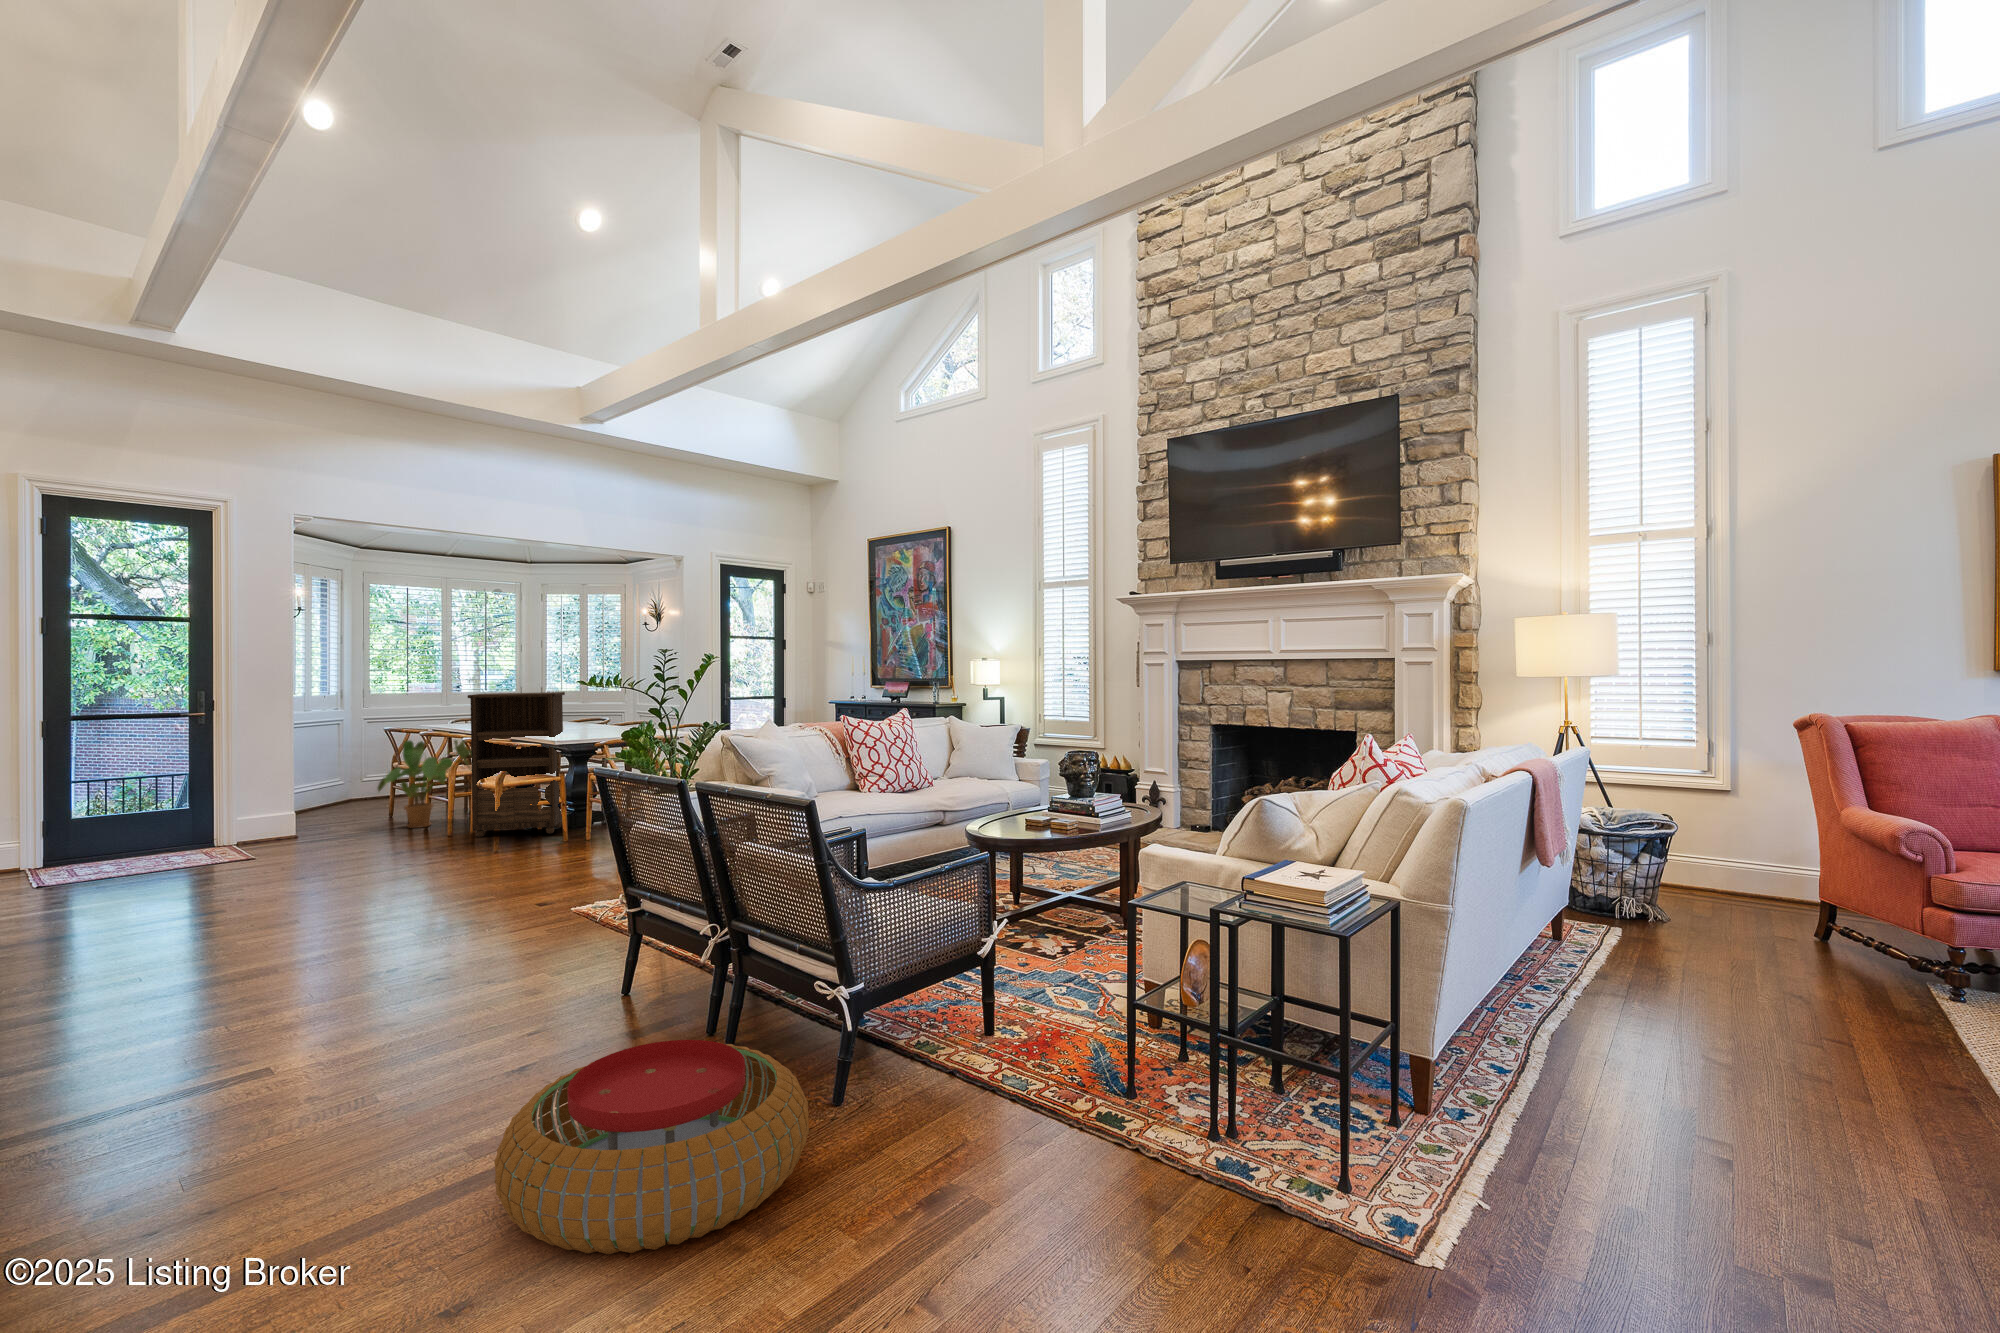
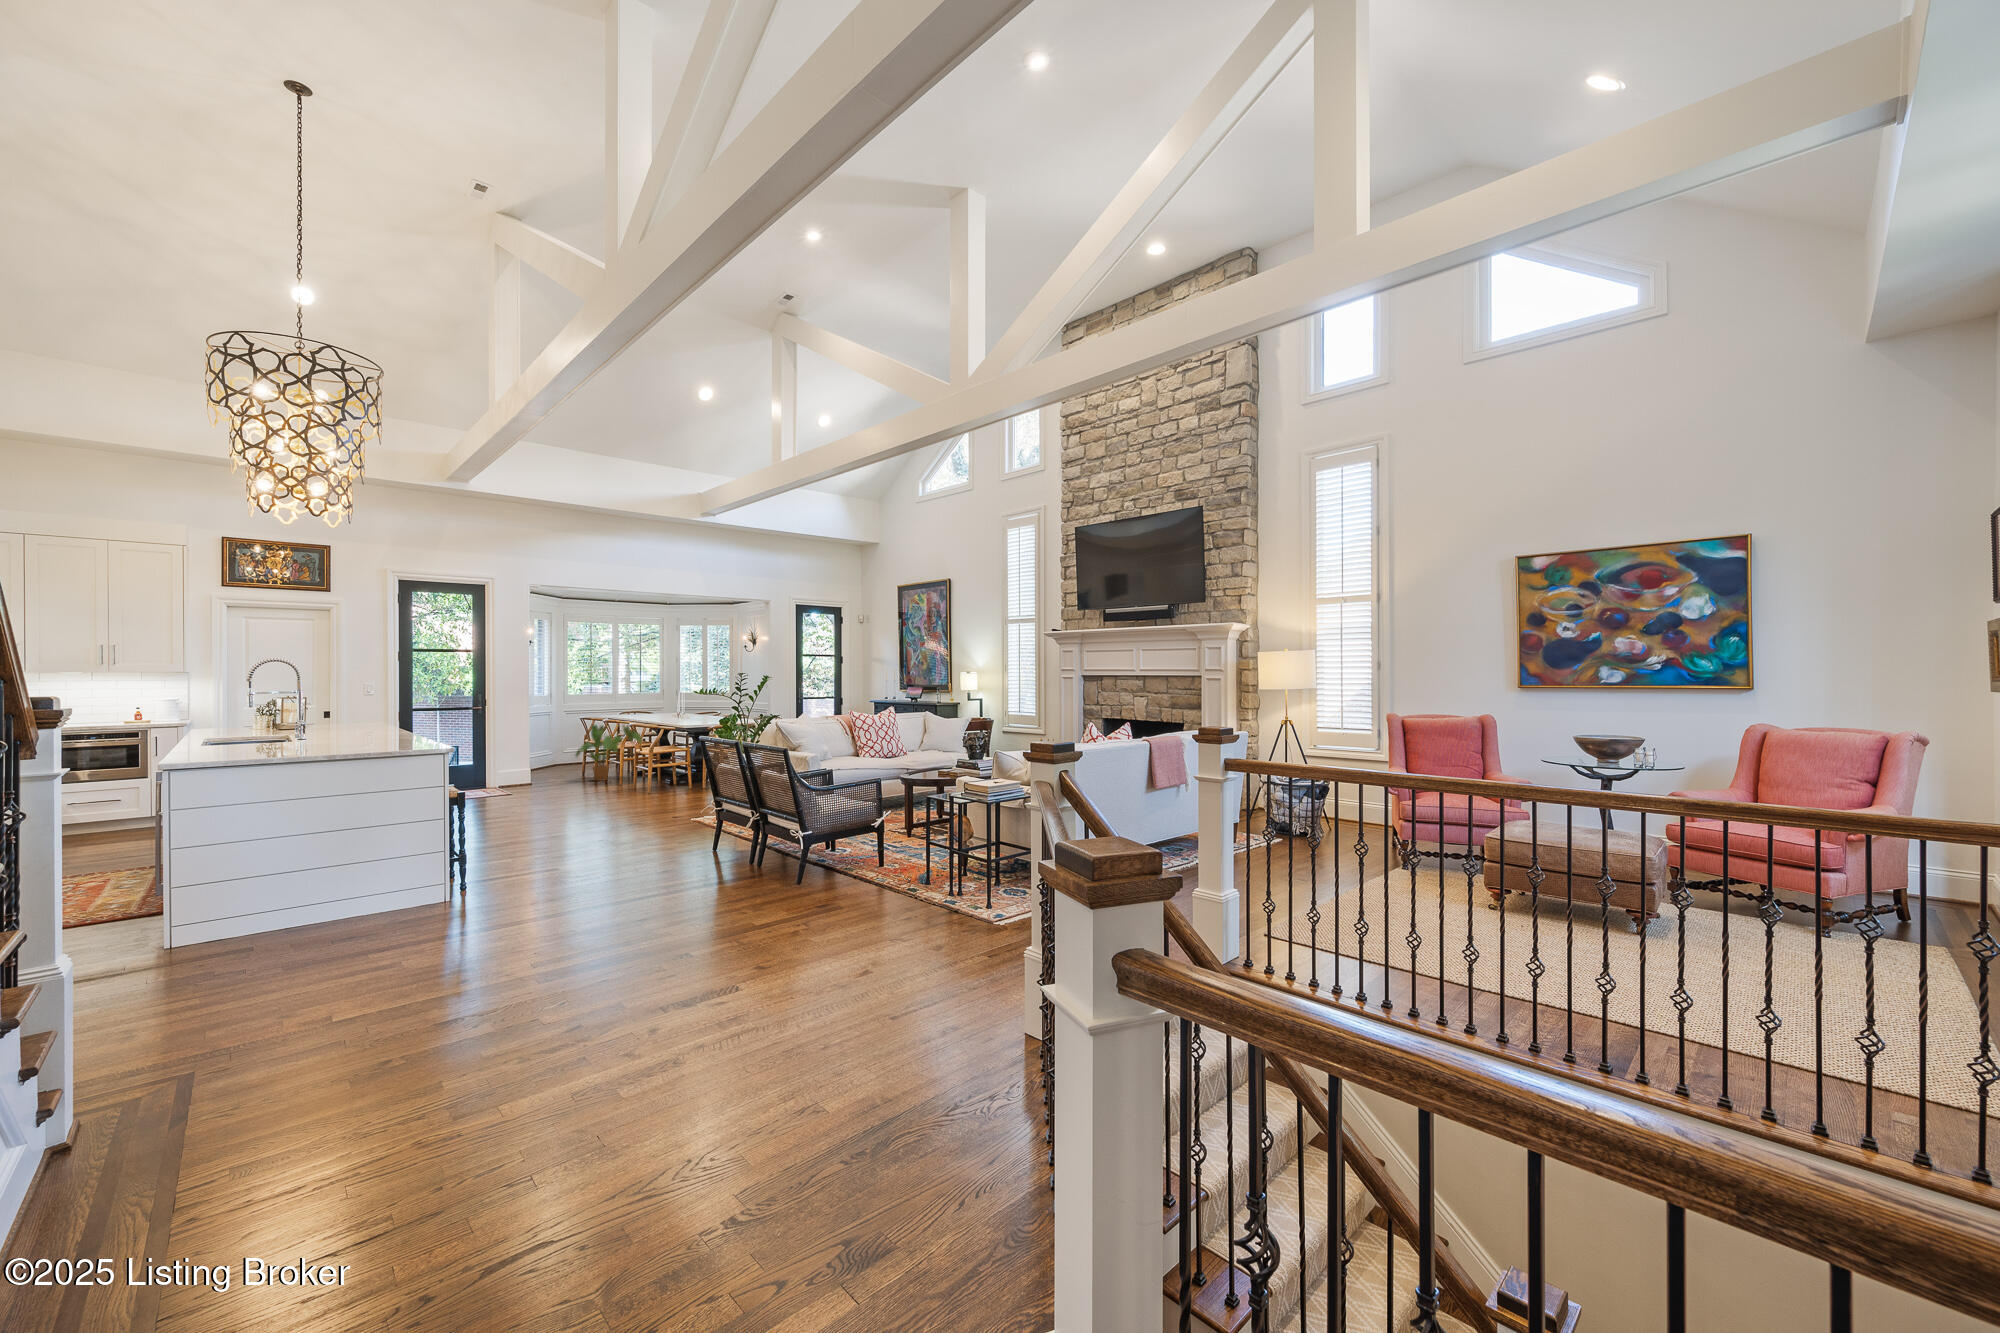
bookshelf: present [468,692,565,837] -> none [631,694,691,787]
pouf: present [494,1040,809,1254] -> none [638,863,777,937]

